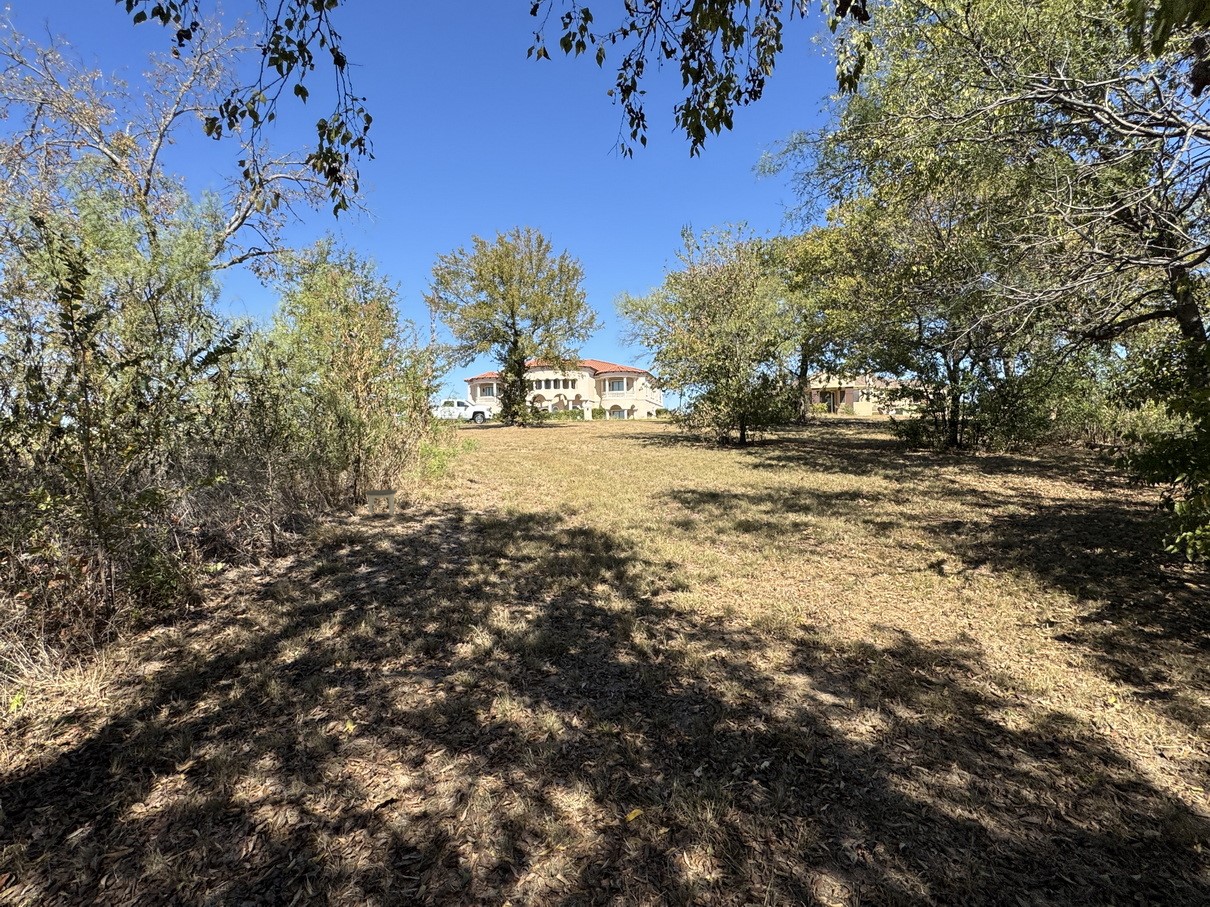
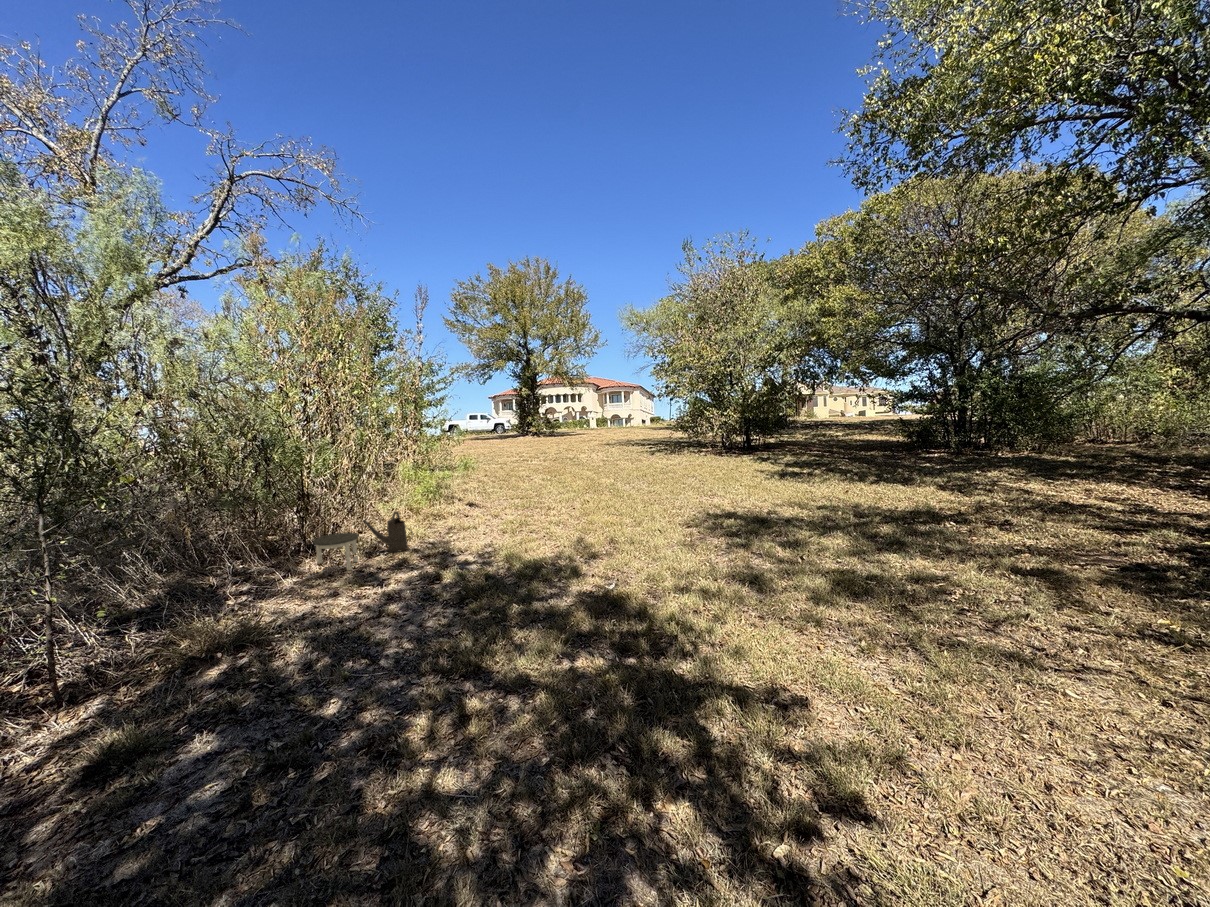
watering can: none [395,476,433,507] -> present [363,512,413,552]

